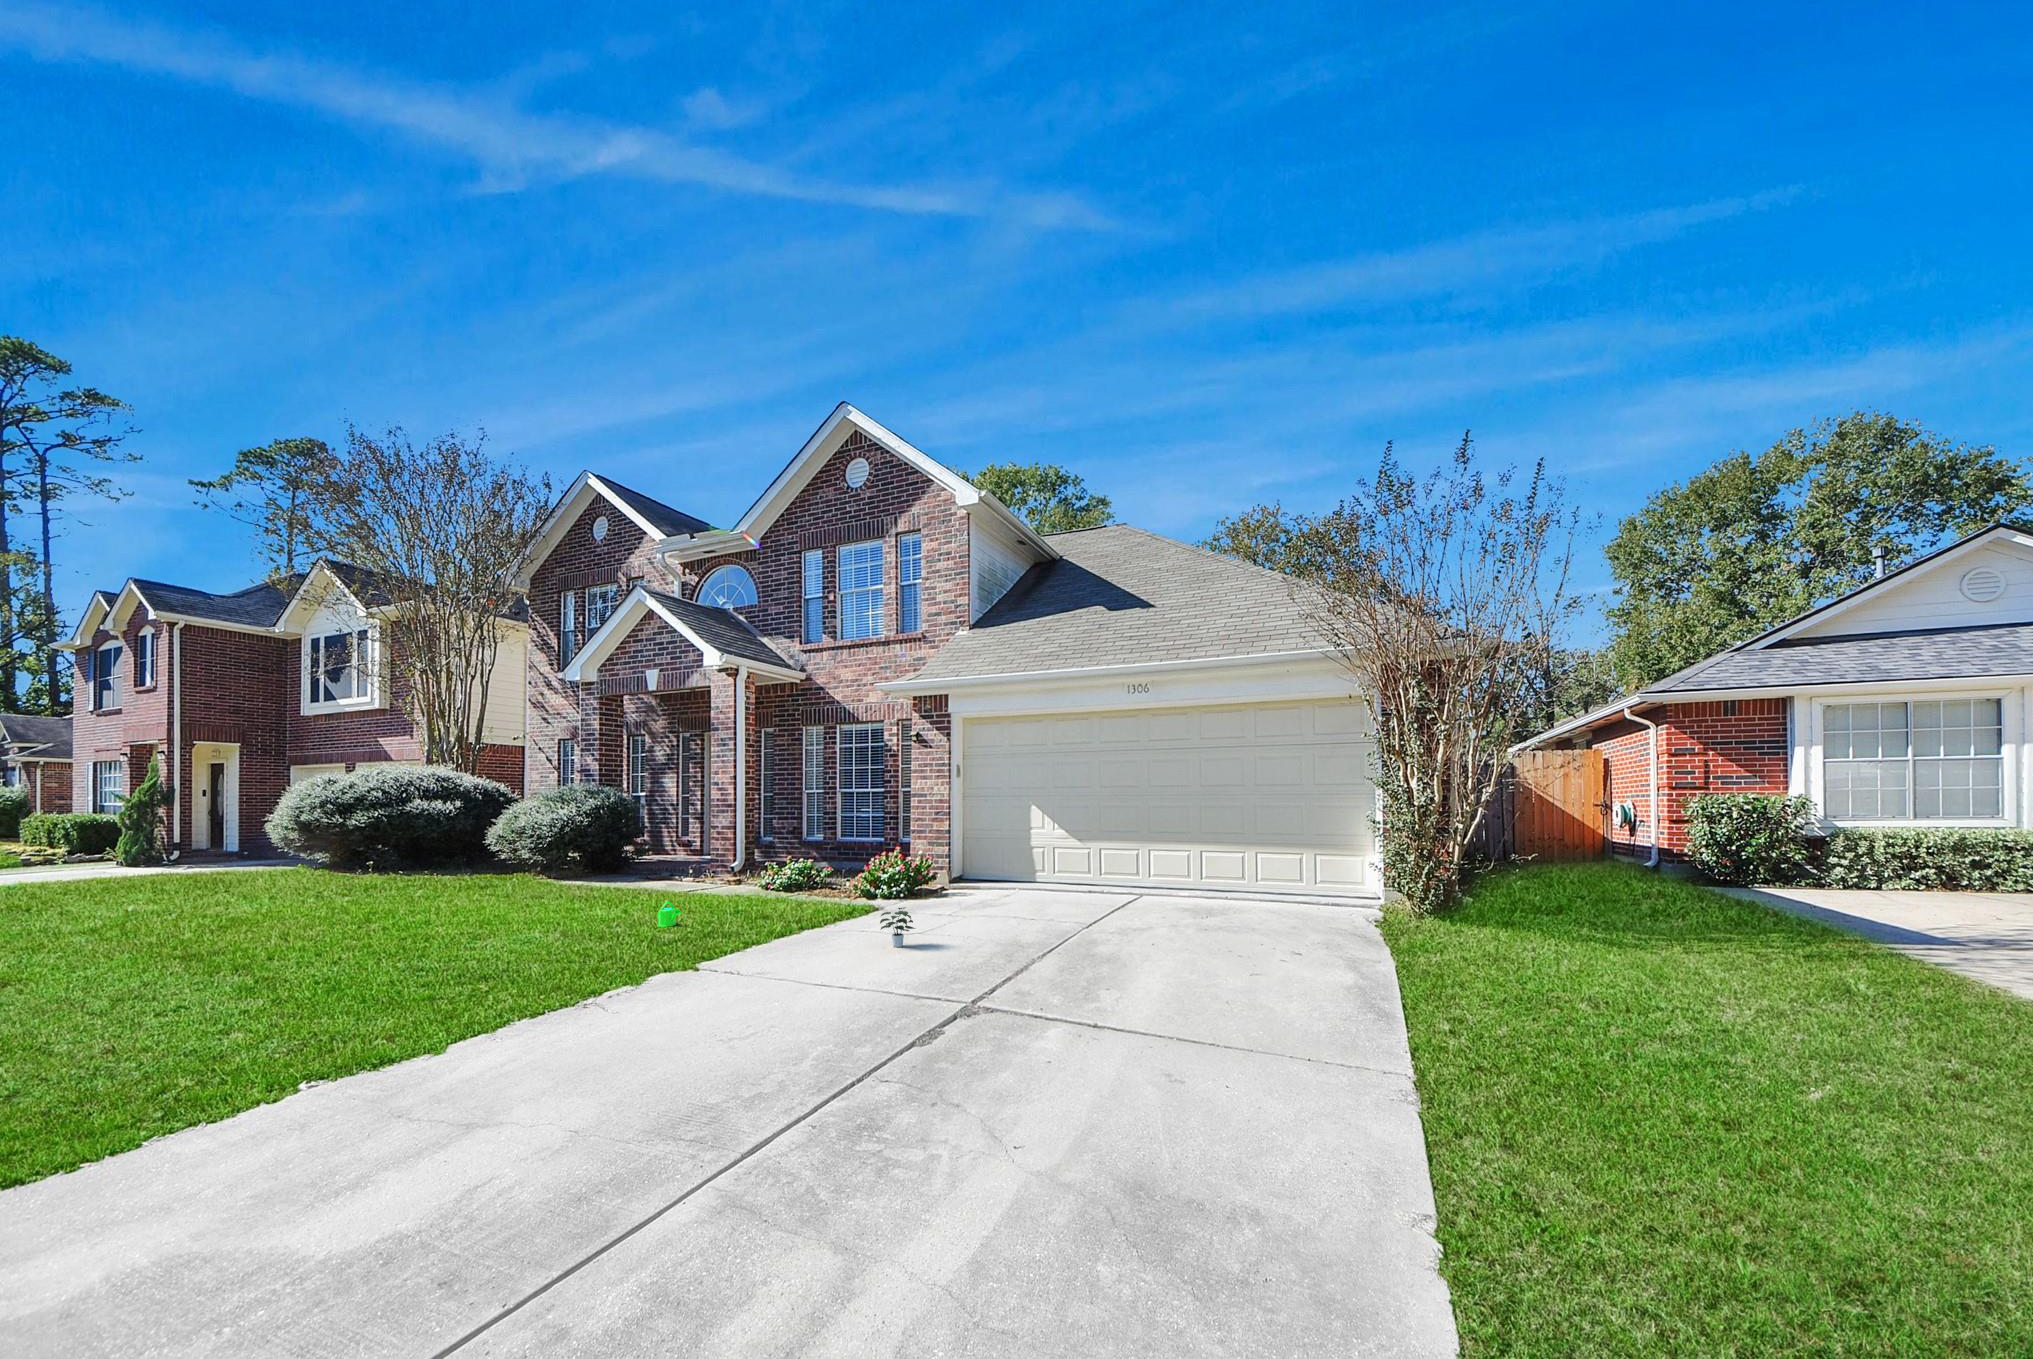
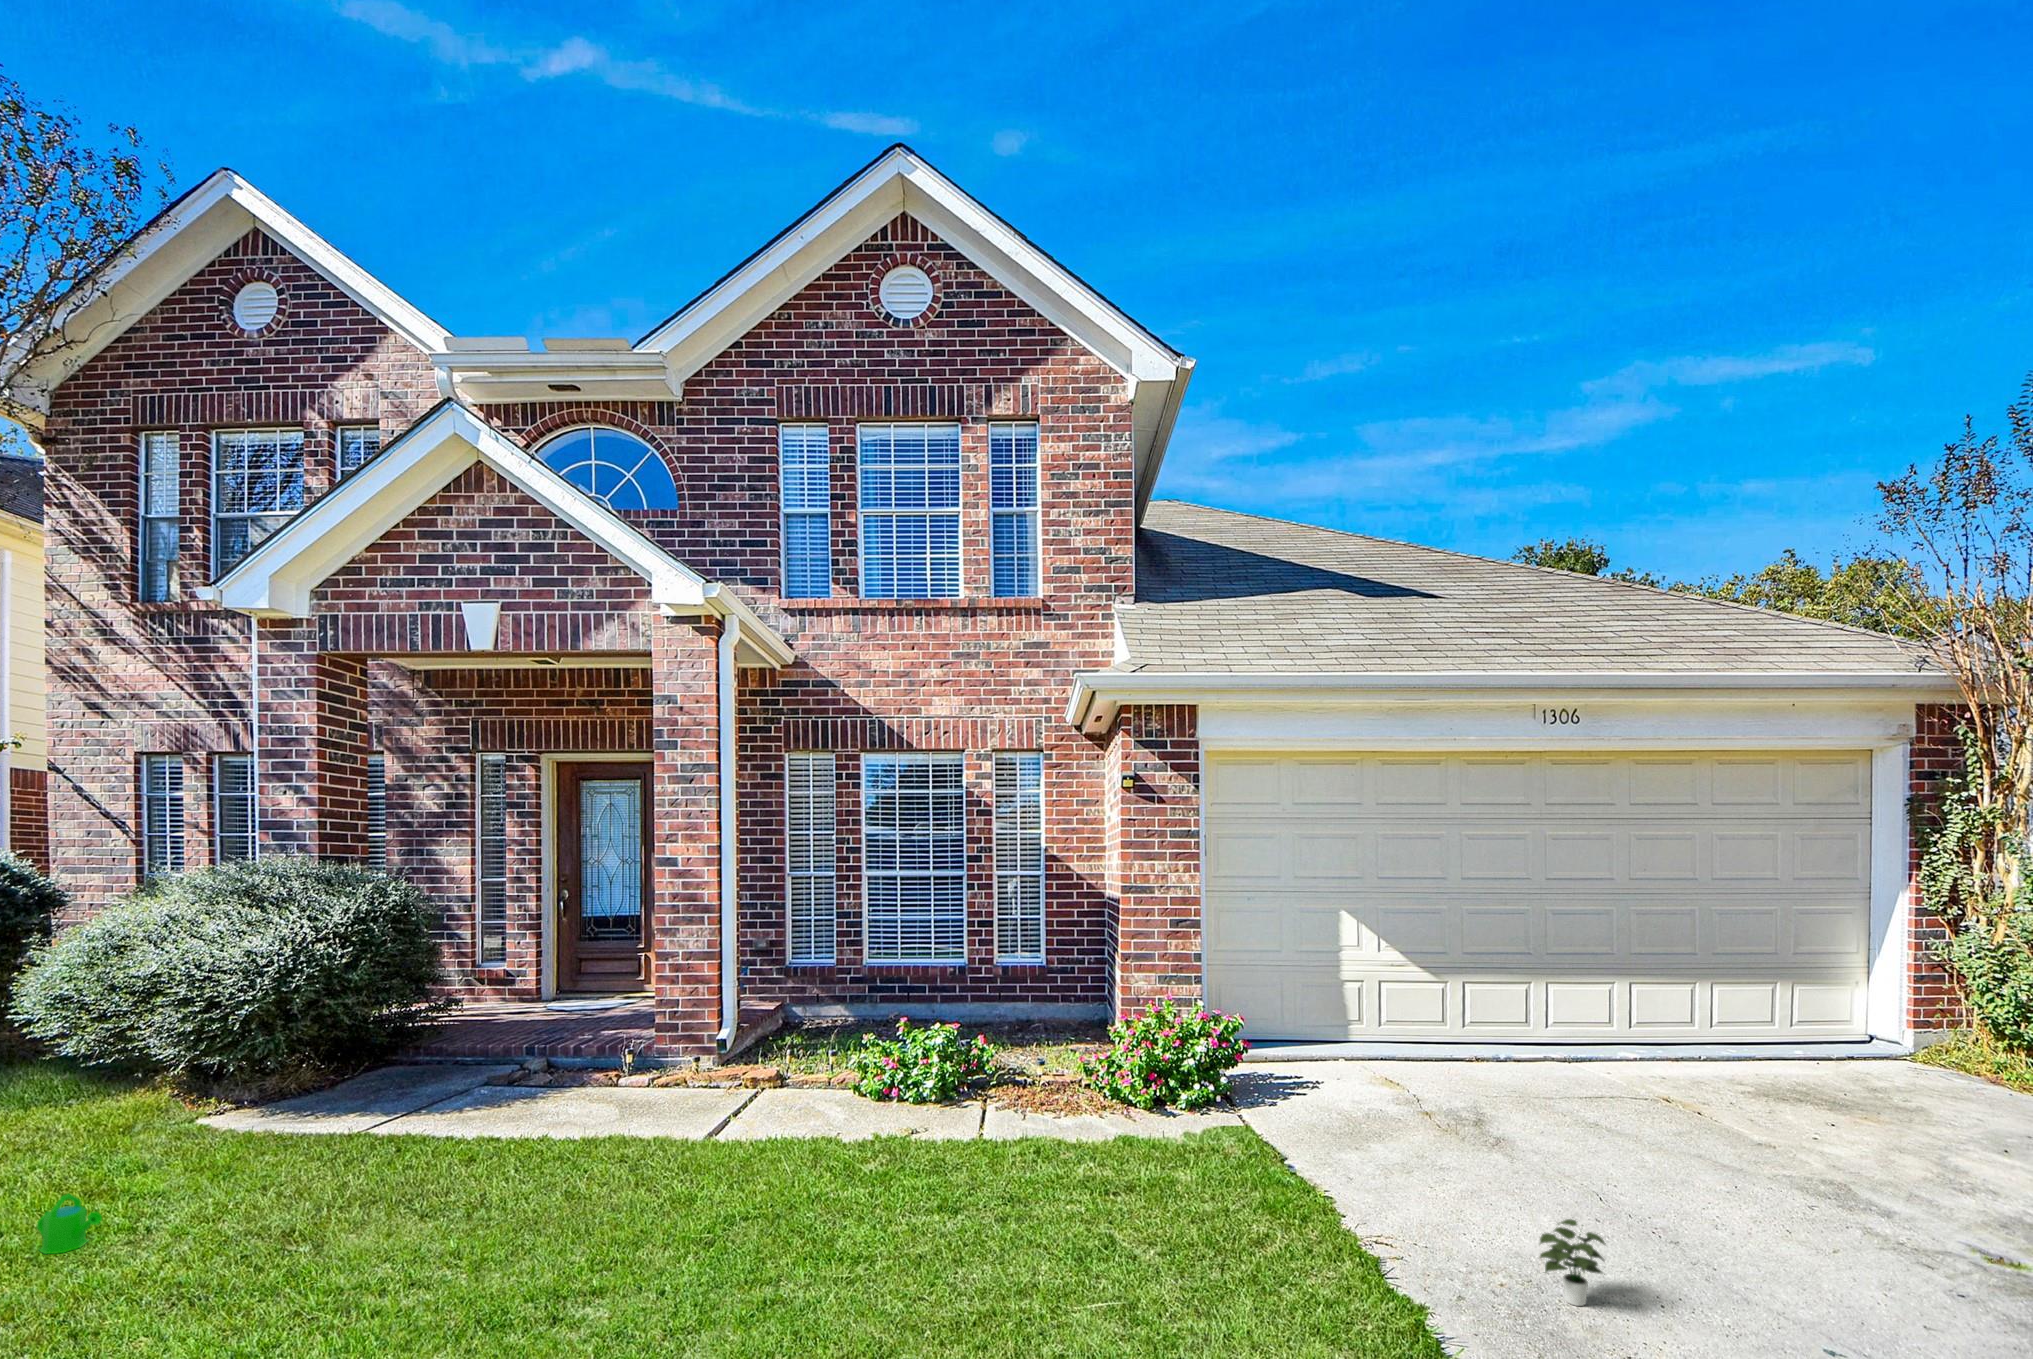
watering can: present [657,901,681,927] -> present [36,1194,102,1254]

